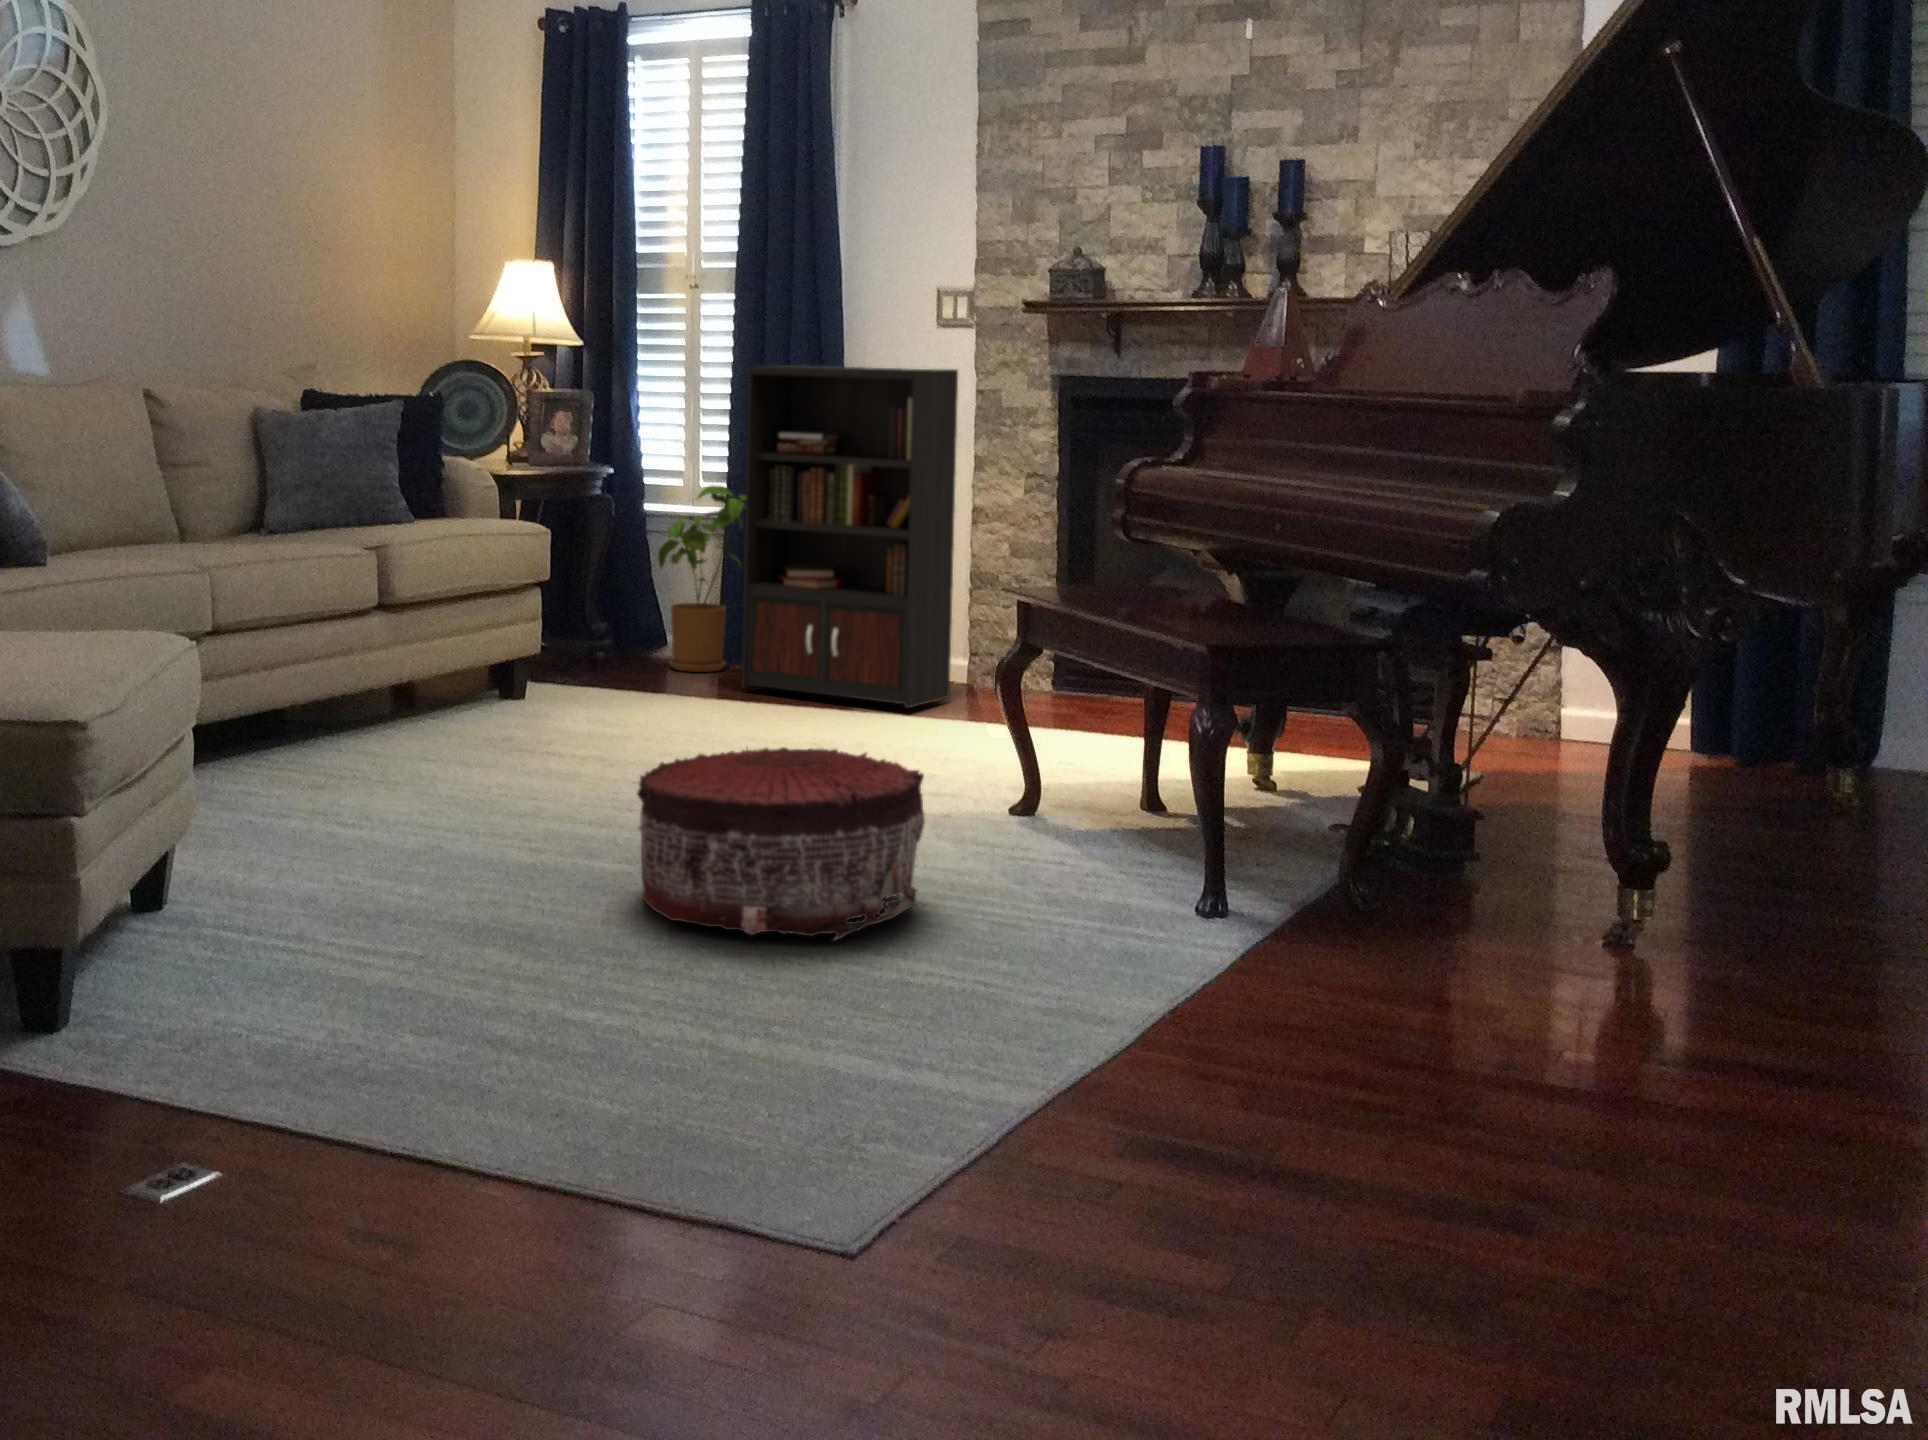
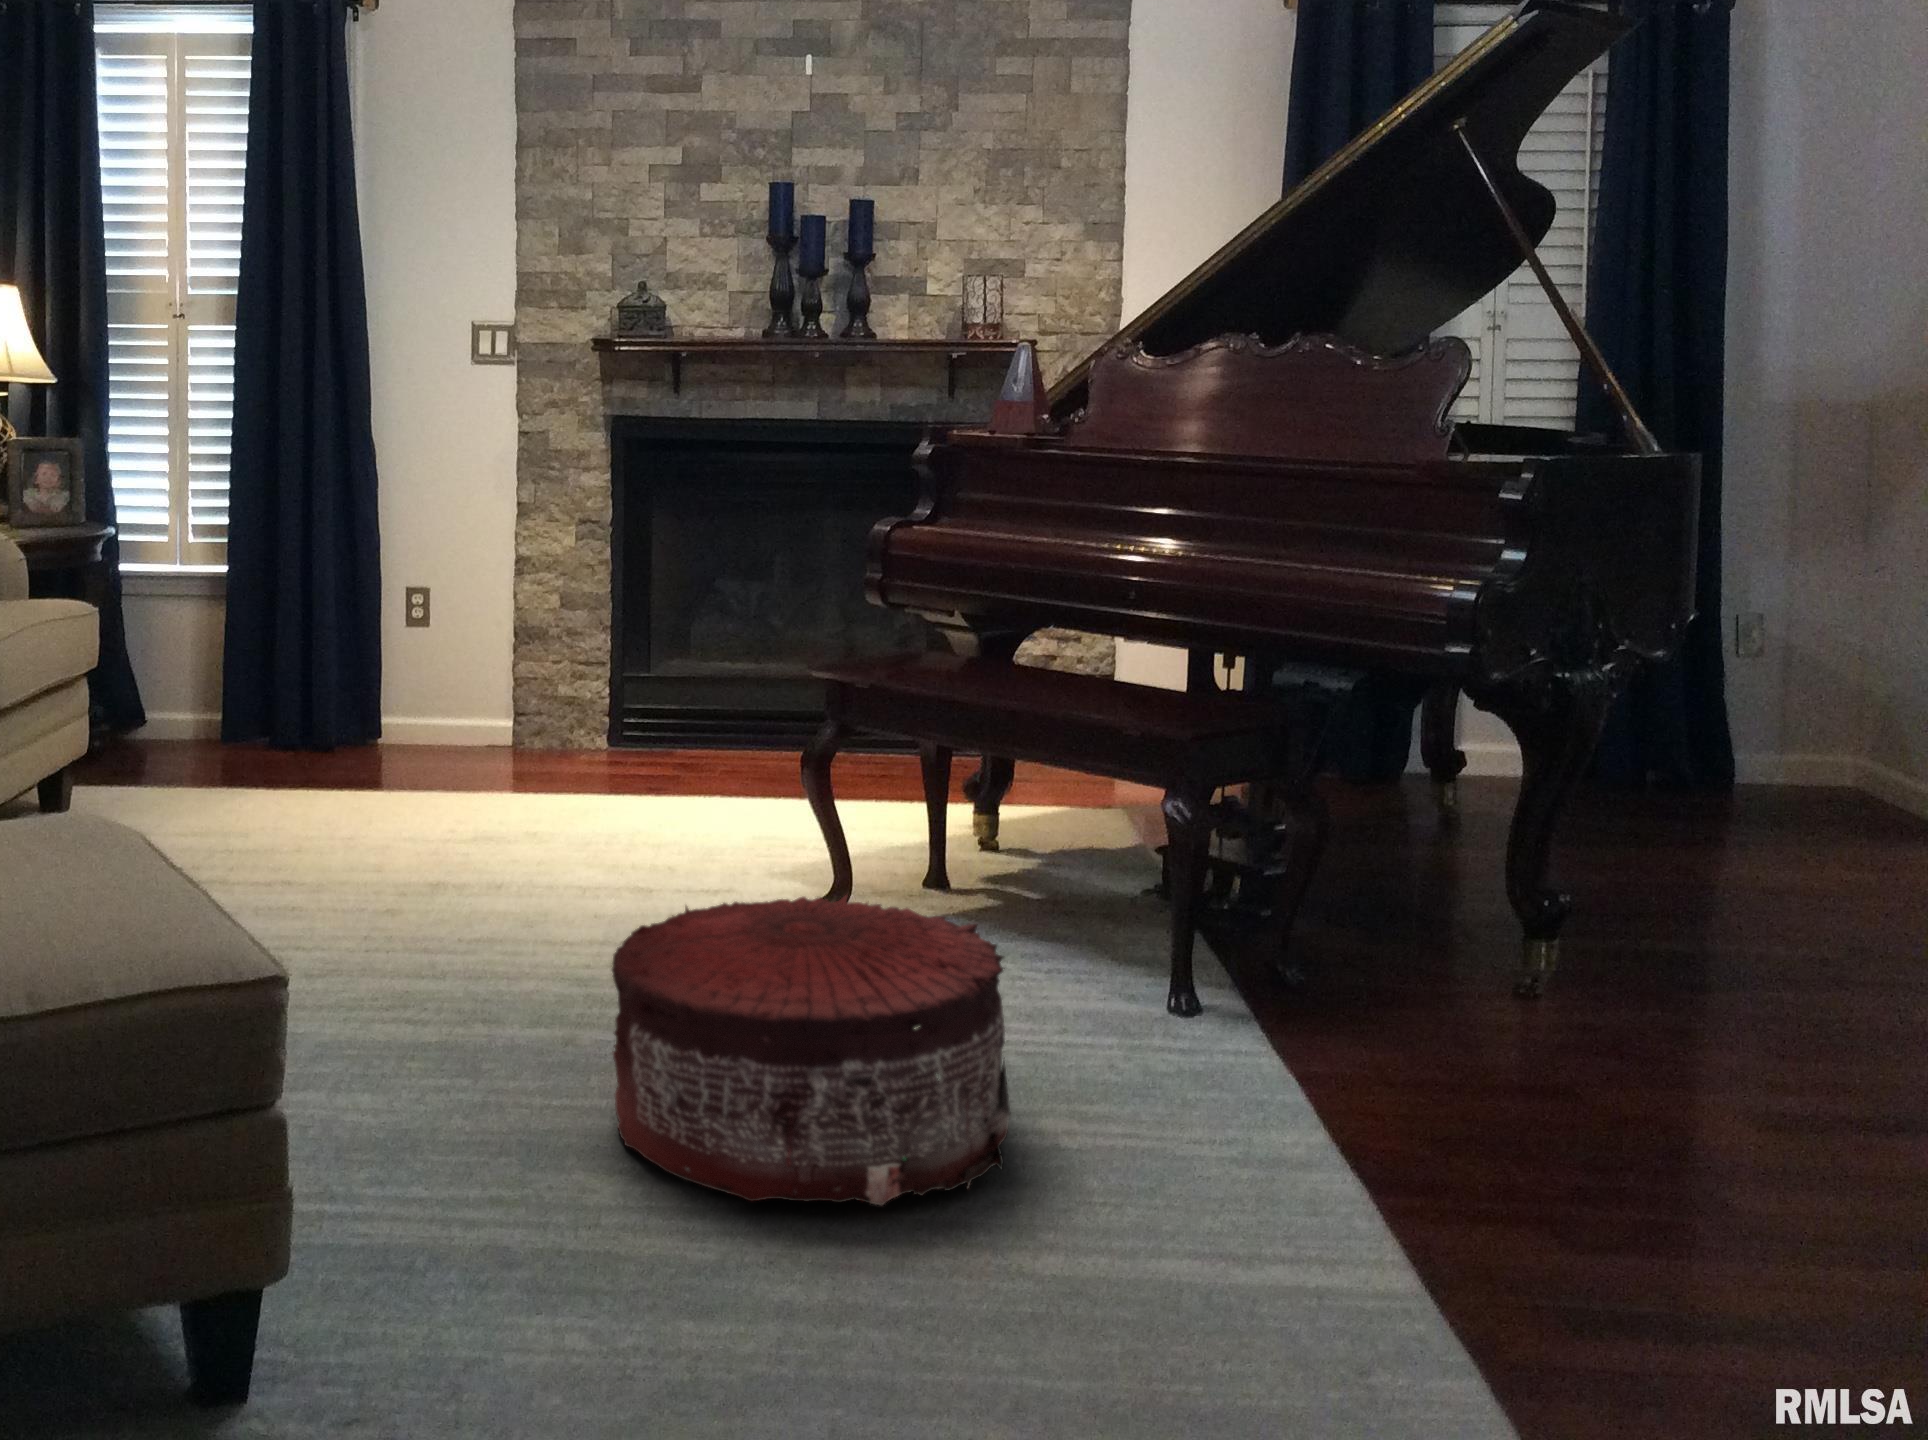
bookcase: present [741,365,1031,708] -> none [305,404,608,784]
house plant: present [658,486,745,672] -> none [173,543,297,758]

